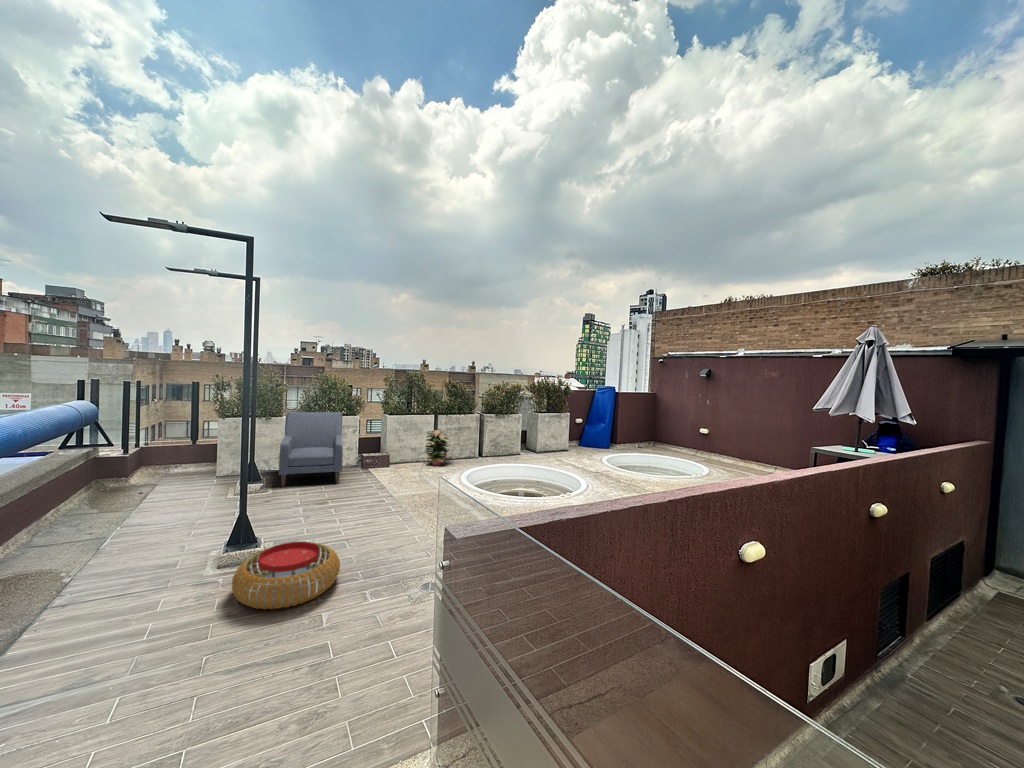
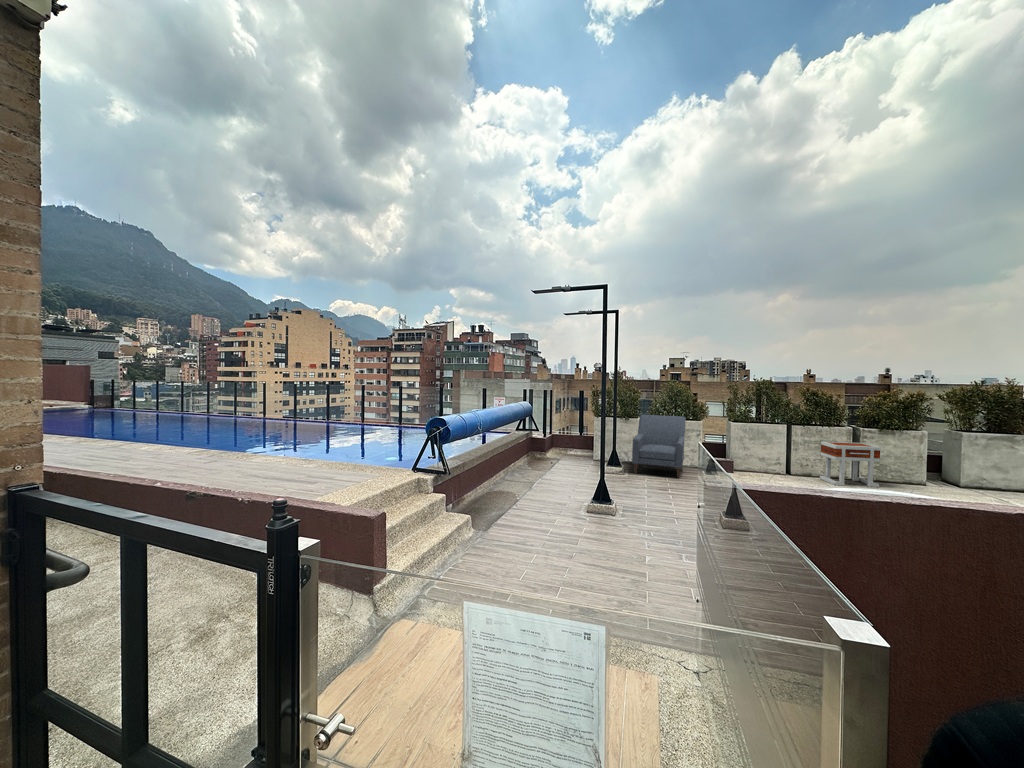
side table: none [458,427,499,465] -> present [820,442,881,487]
decorative plant: present [425,430,449,465] -> none [773,441,805,480]
pouf: present [232,542,340,609] -> none [591,500,661,540]

